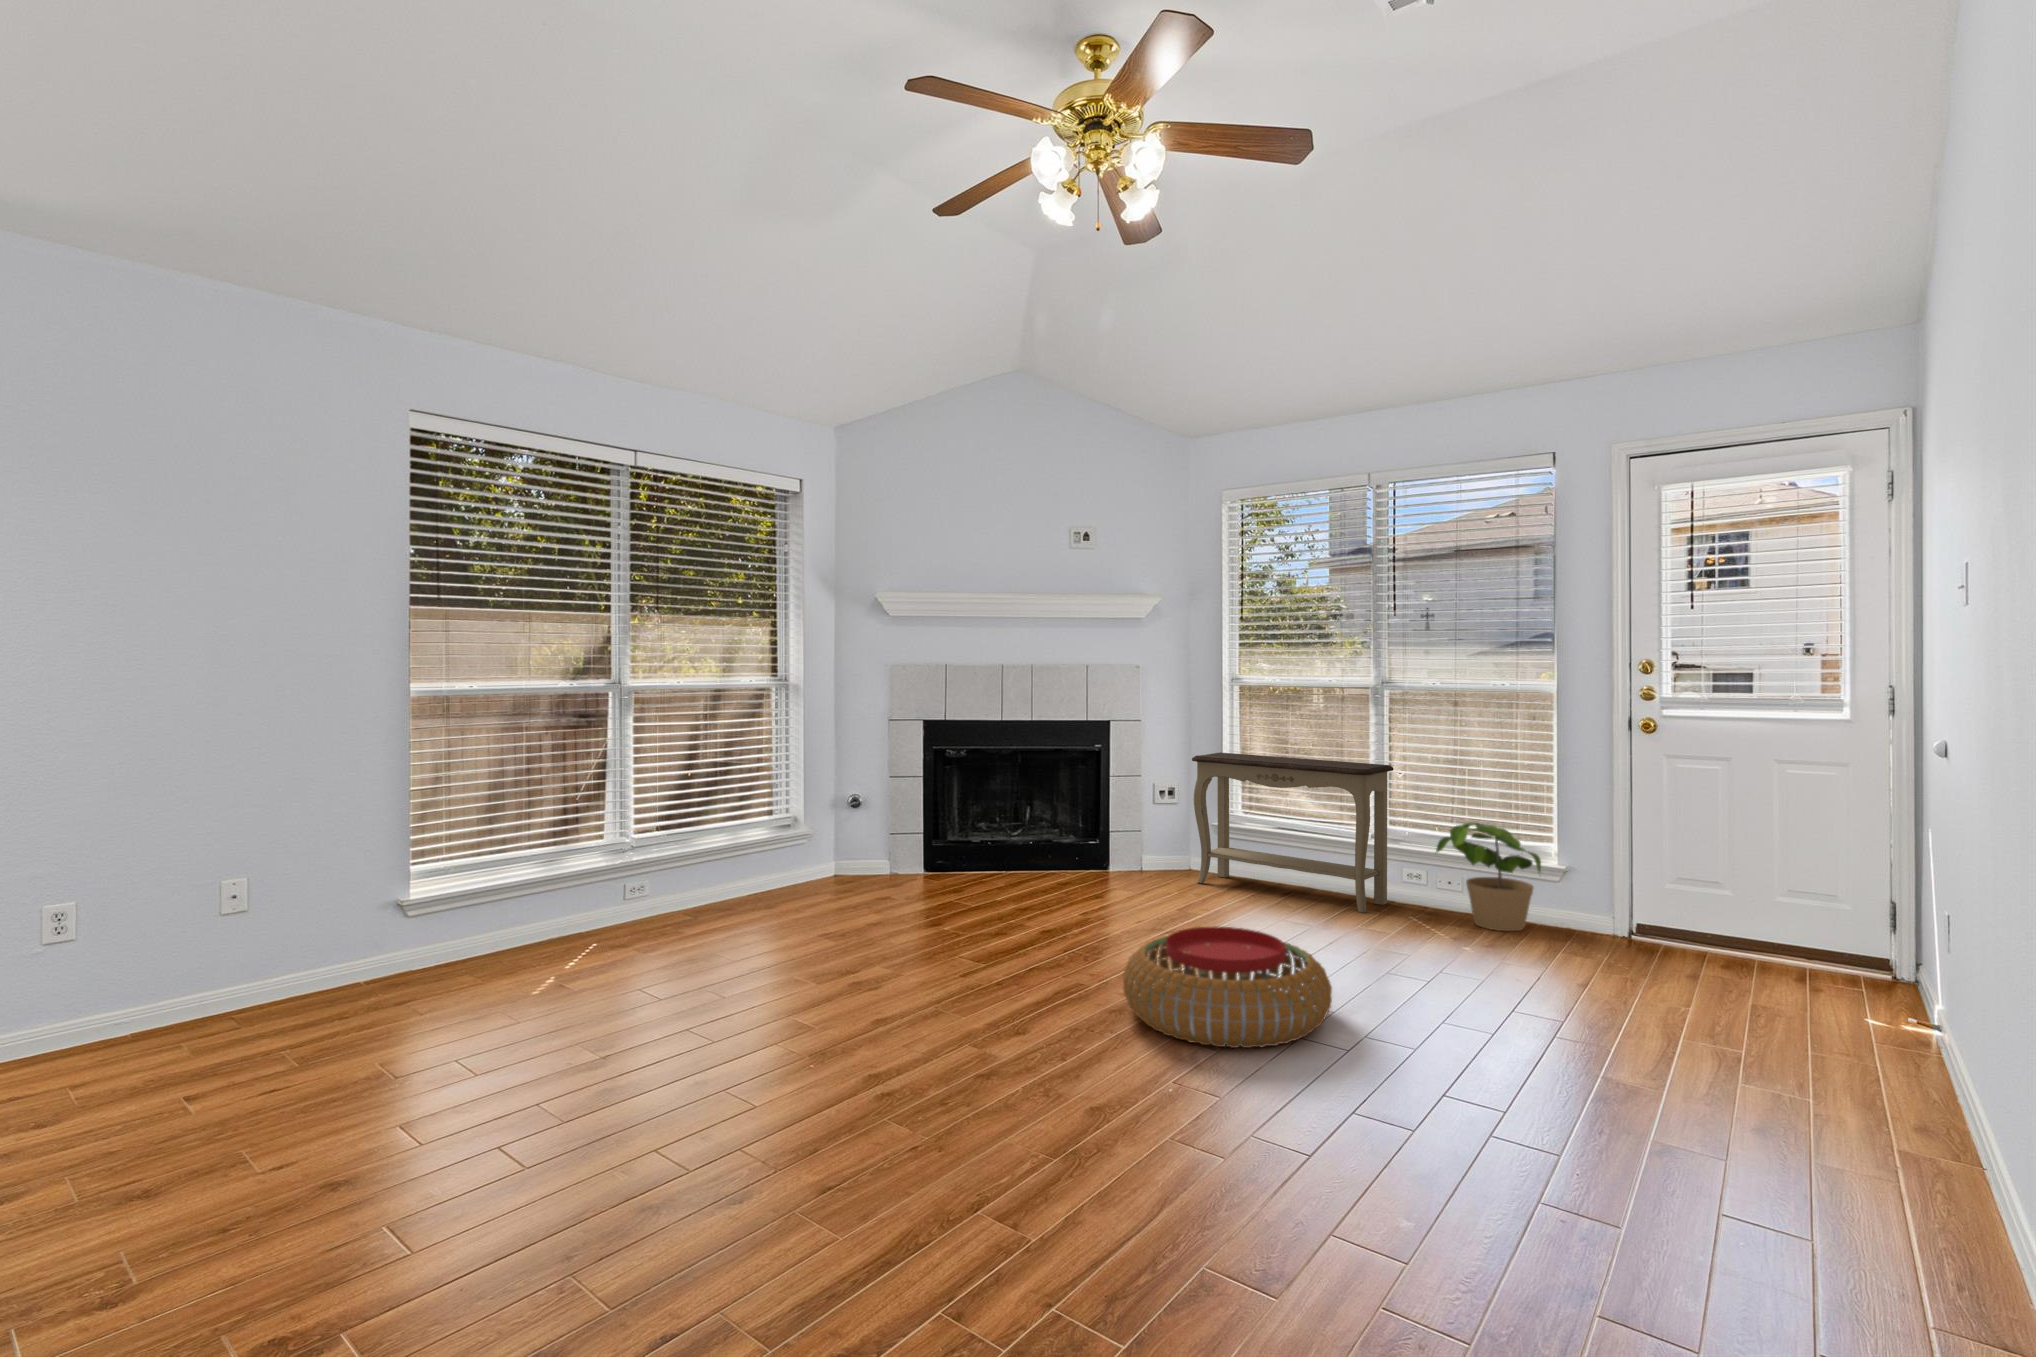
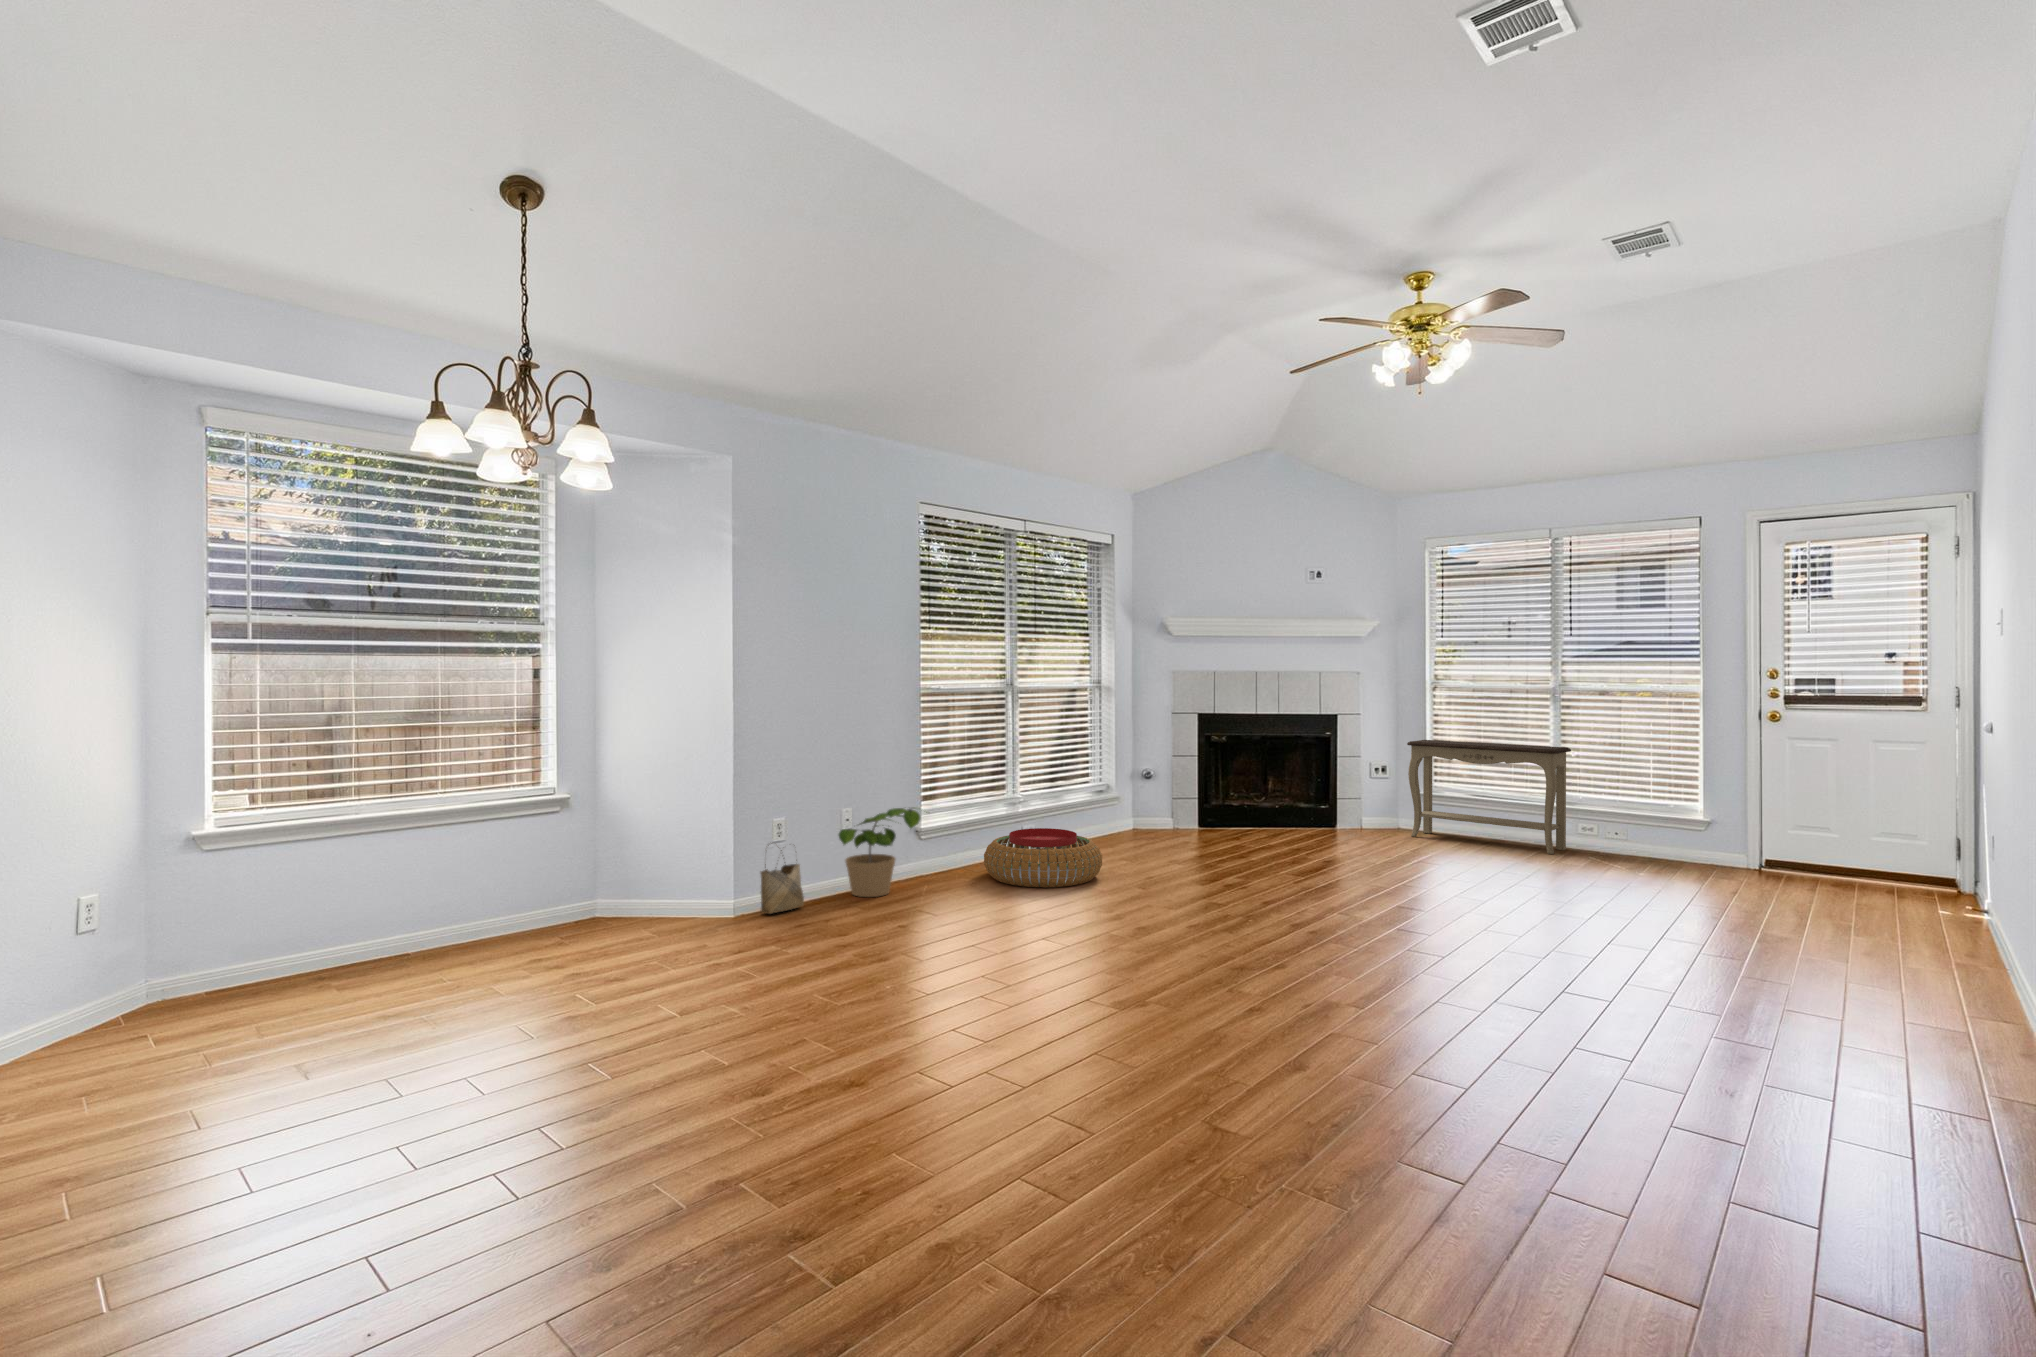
potted plant: present [1436,822,1541,931] -> present [839,808,920,897]
pouf: present [1123,927,1332,1048] -> present [984,828,1102,887]
woven basket: none [19,949,126,1072] -> present [761,843,804,914]

